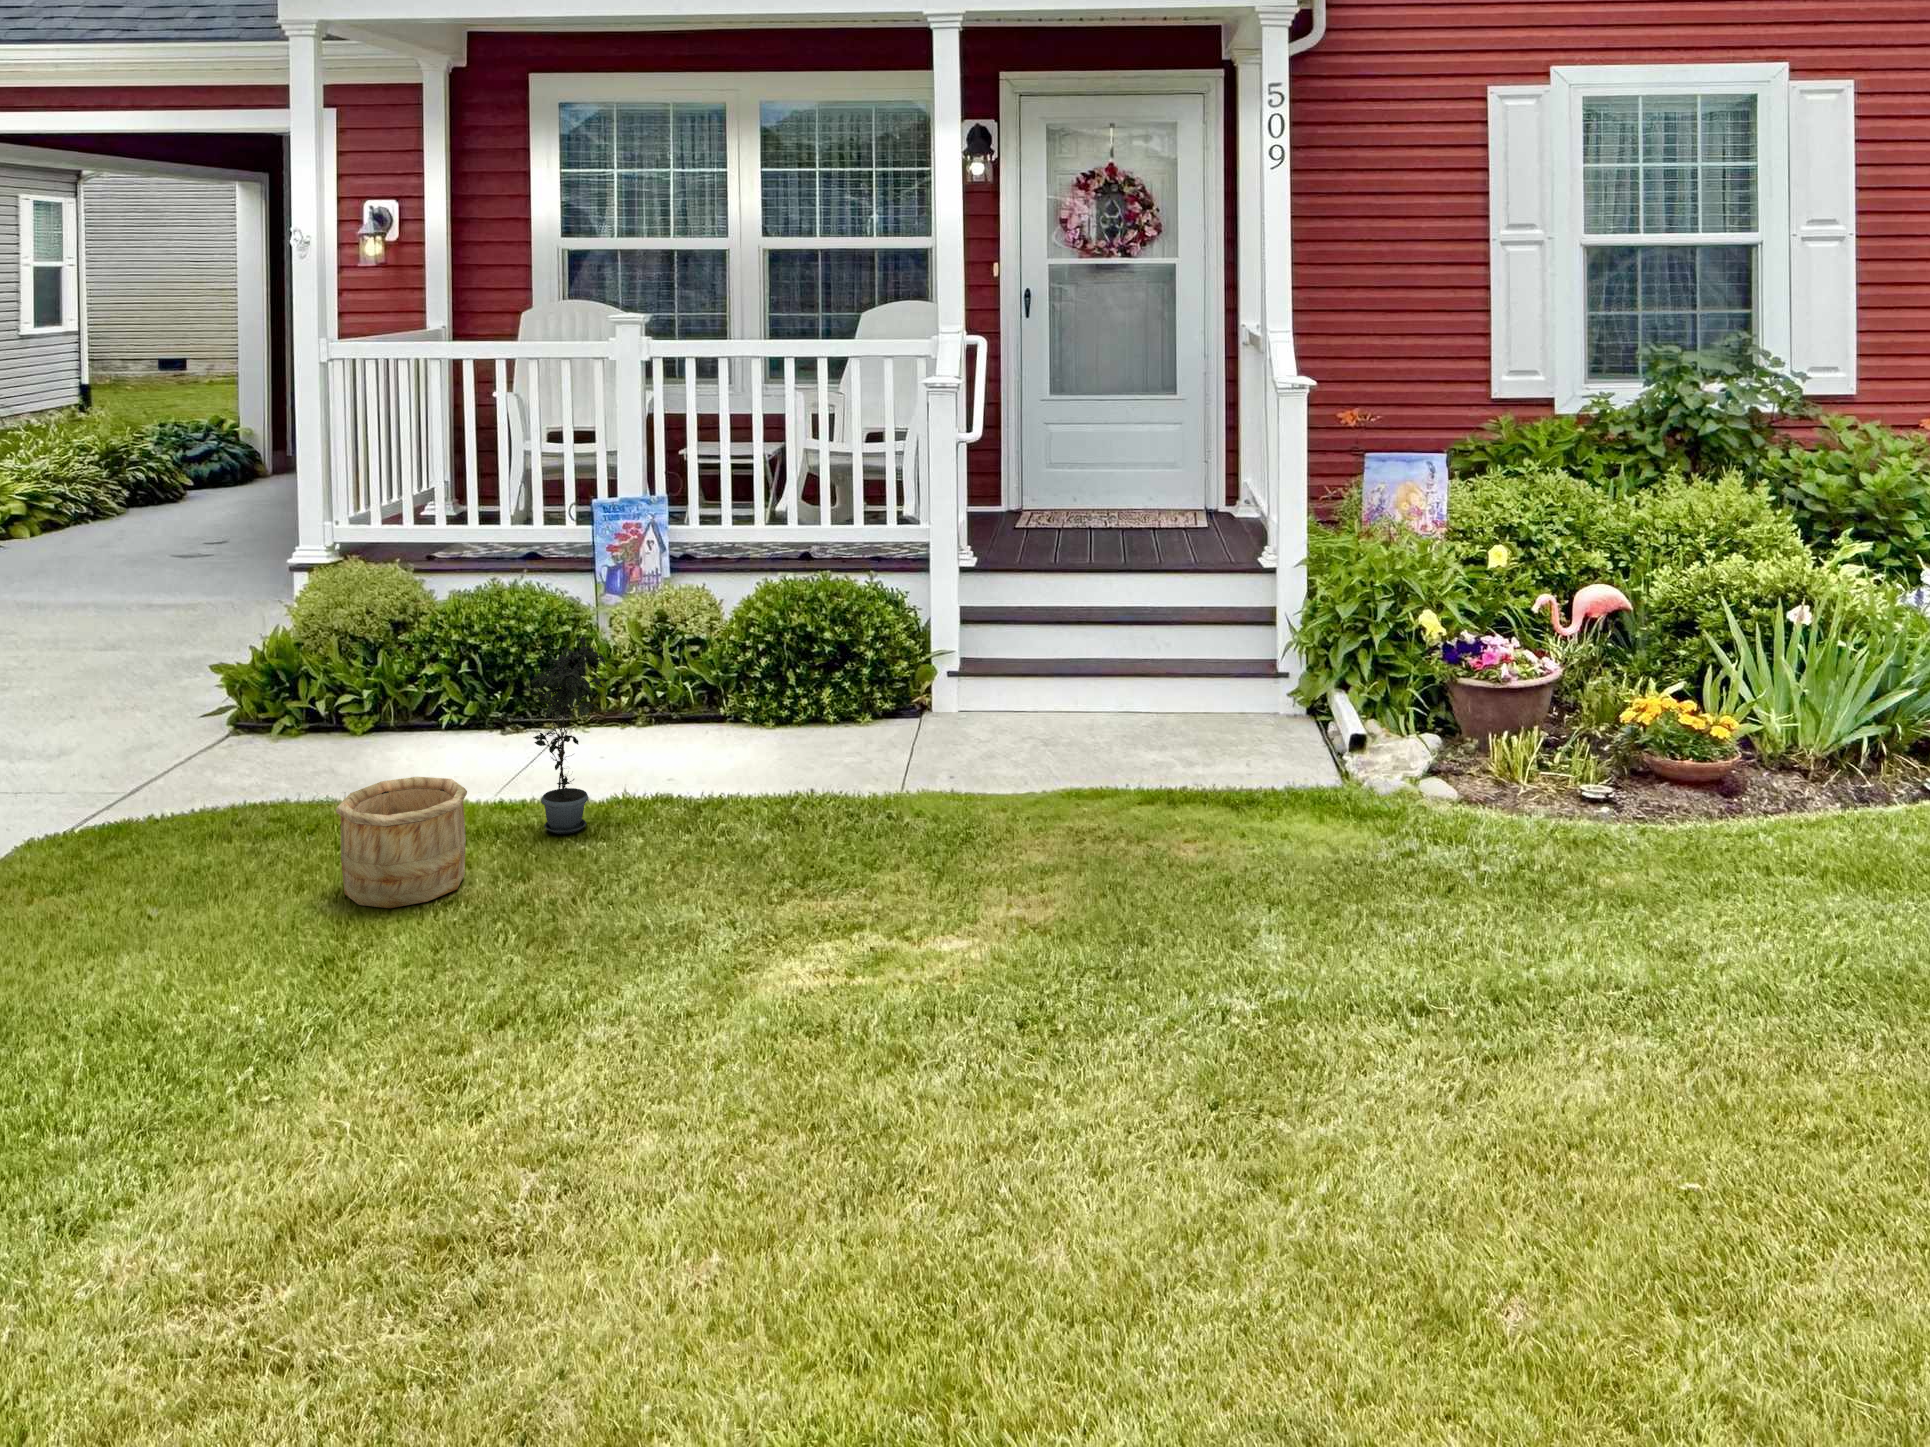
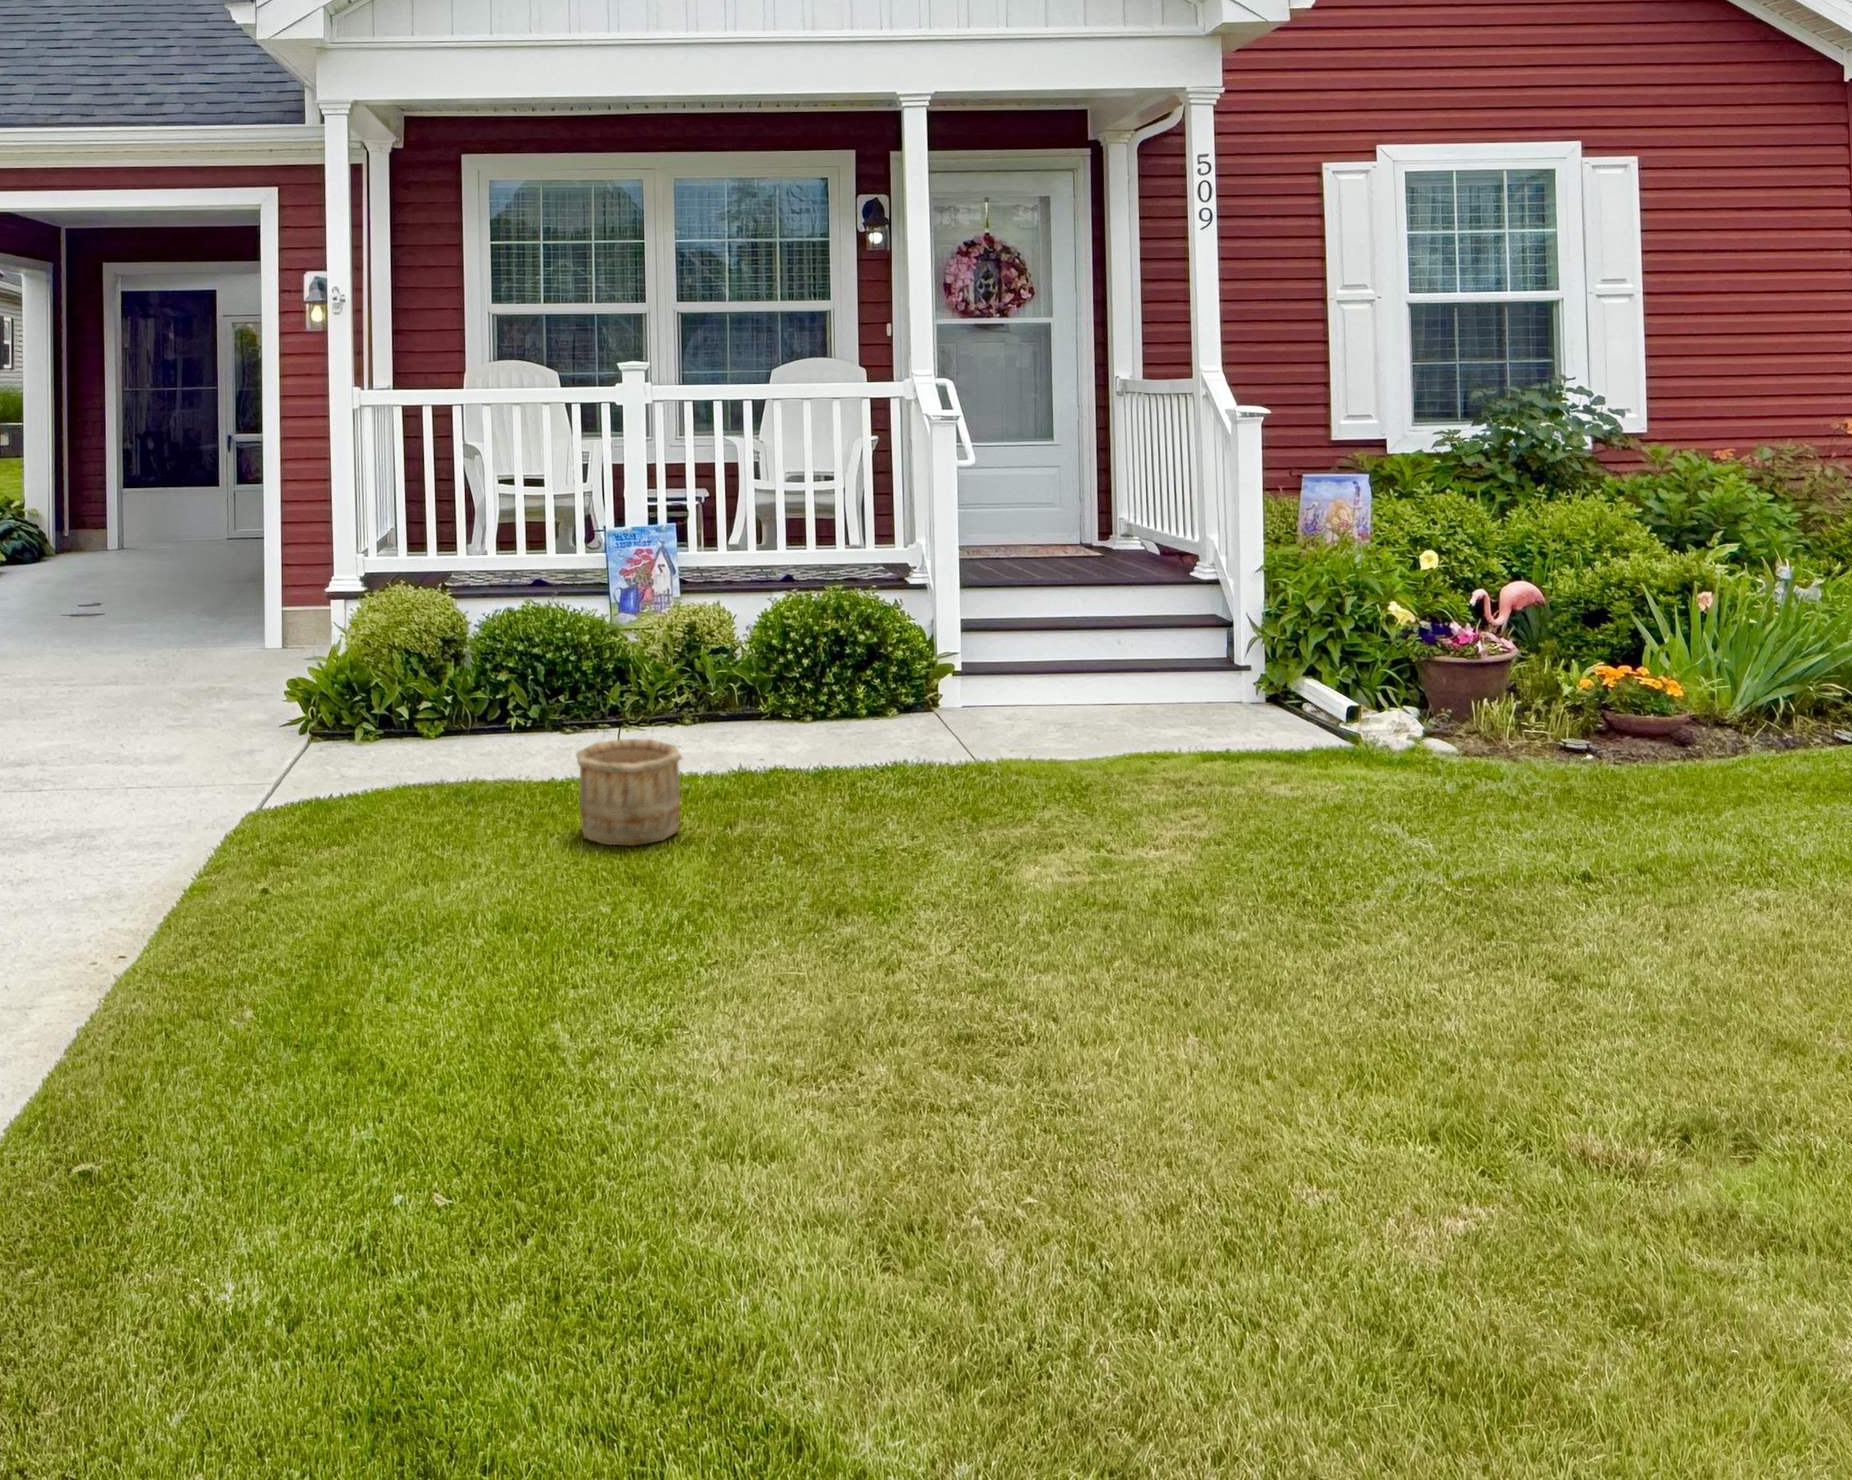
potted plant: present [526,637,606,834] -> none [683,622,757,796]

